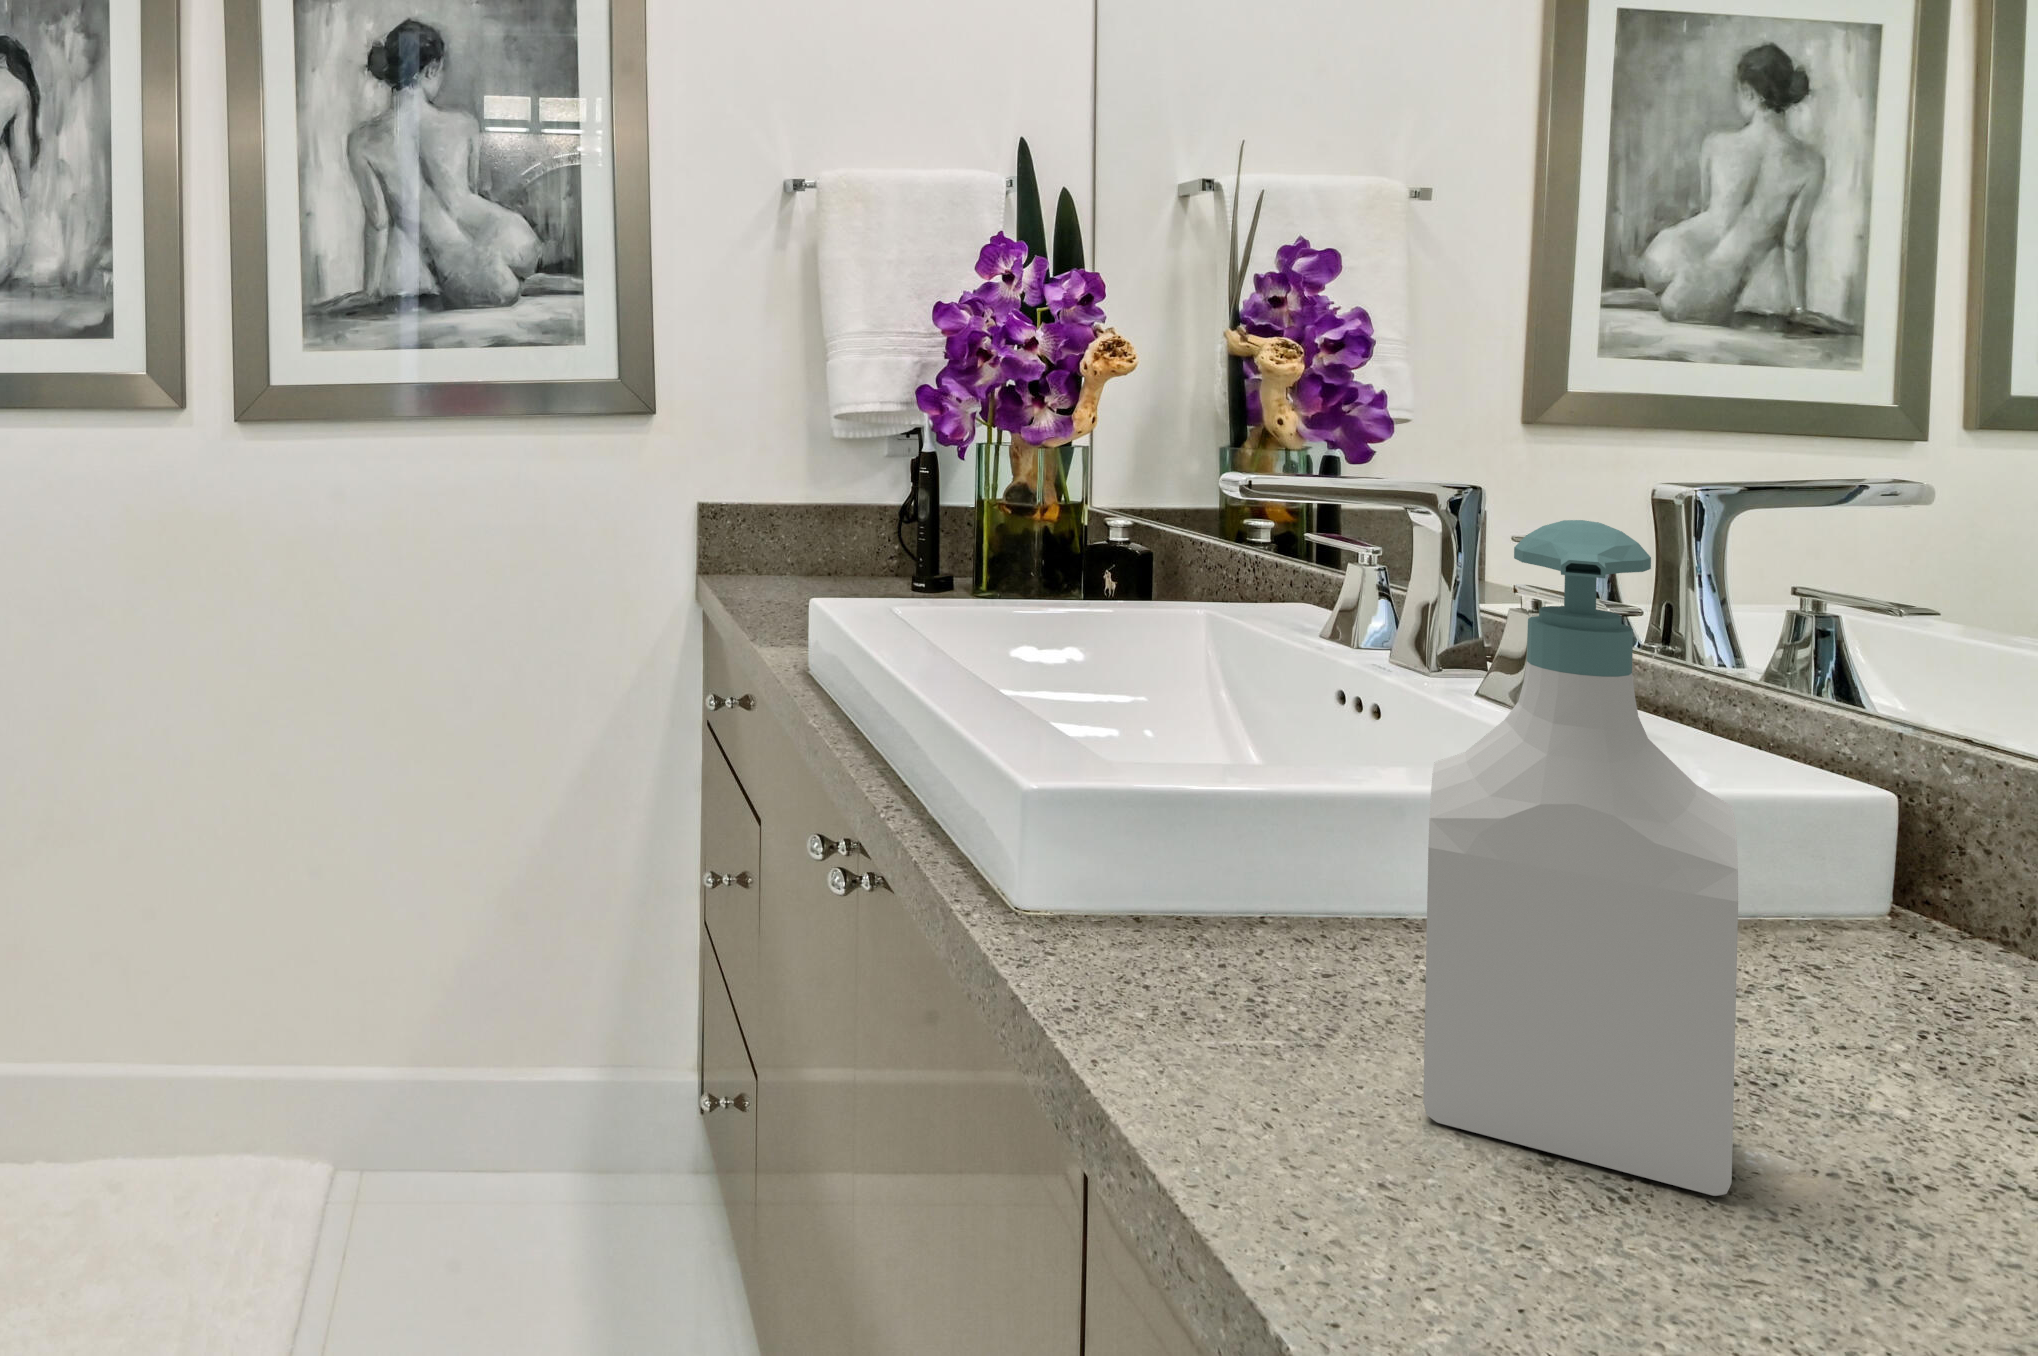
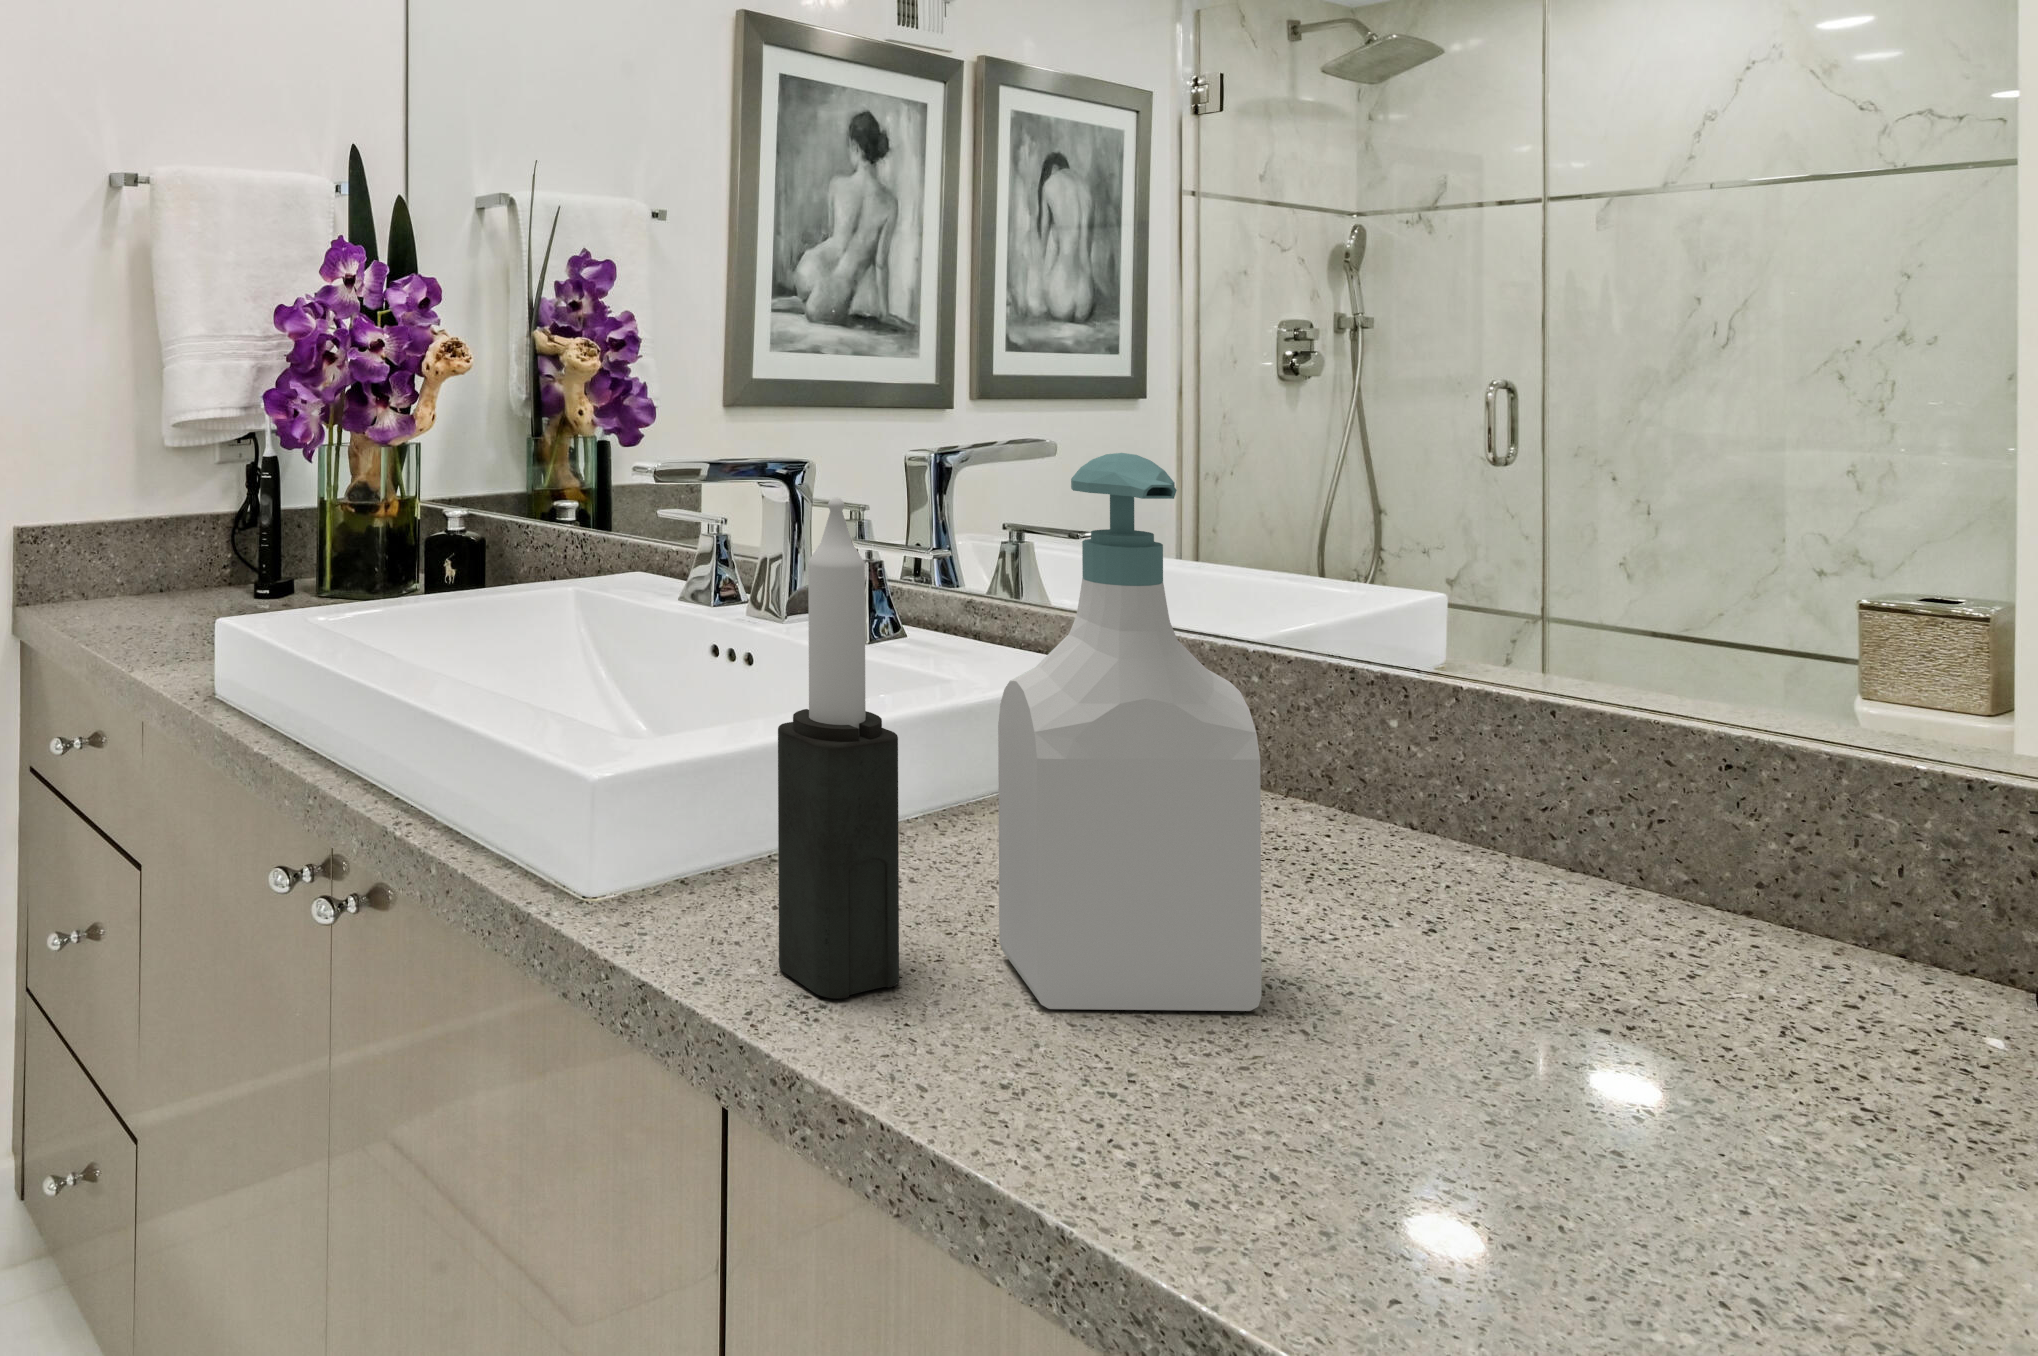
candle: none [1158,542,1287,1056] -> present [778,497,899,999]

